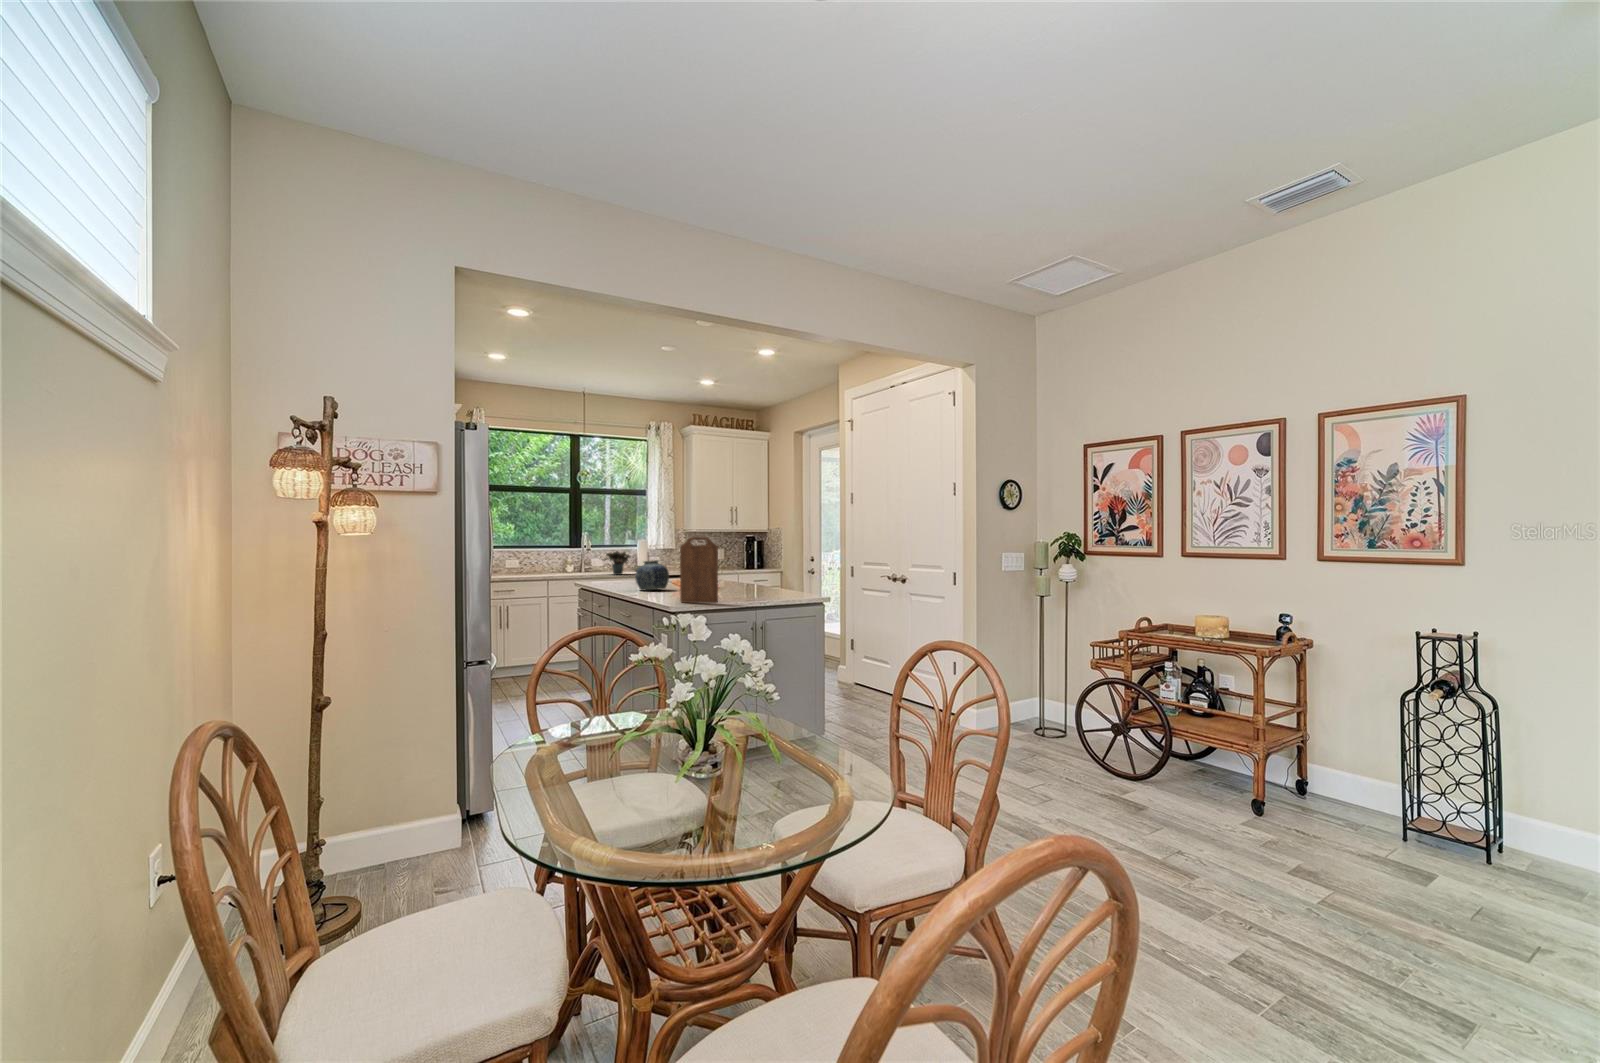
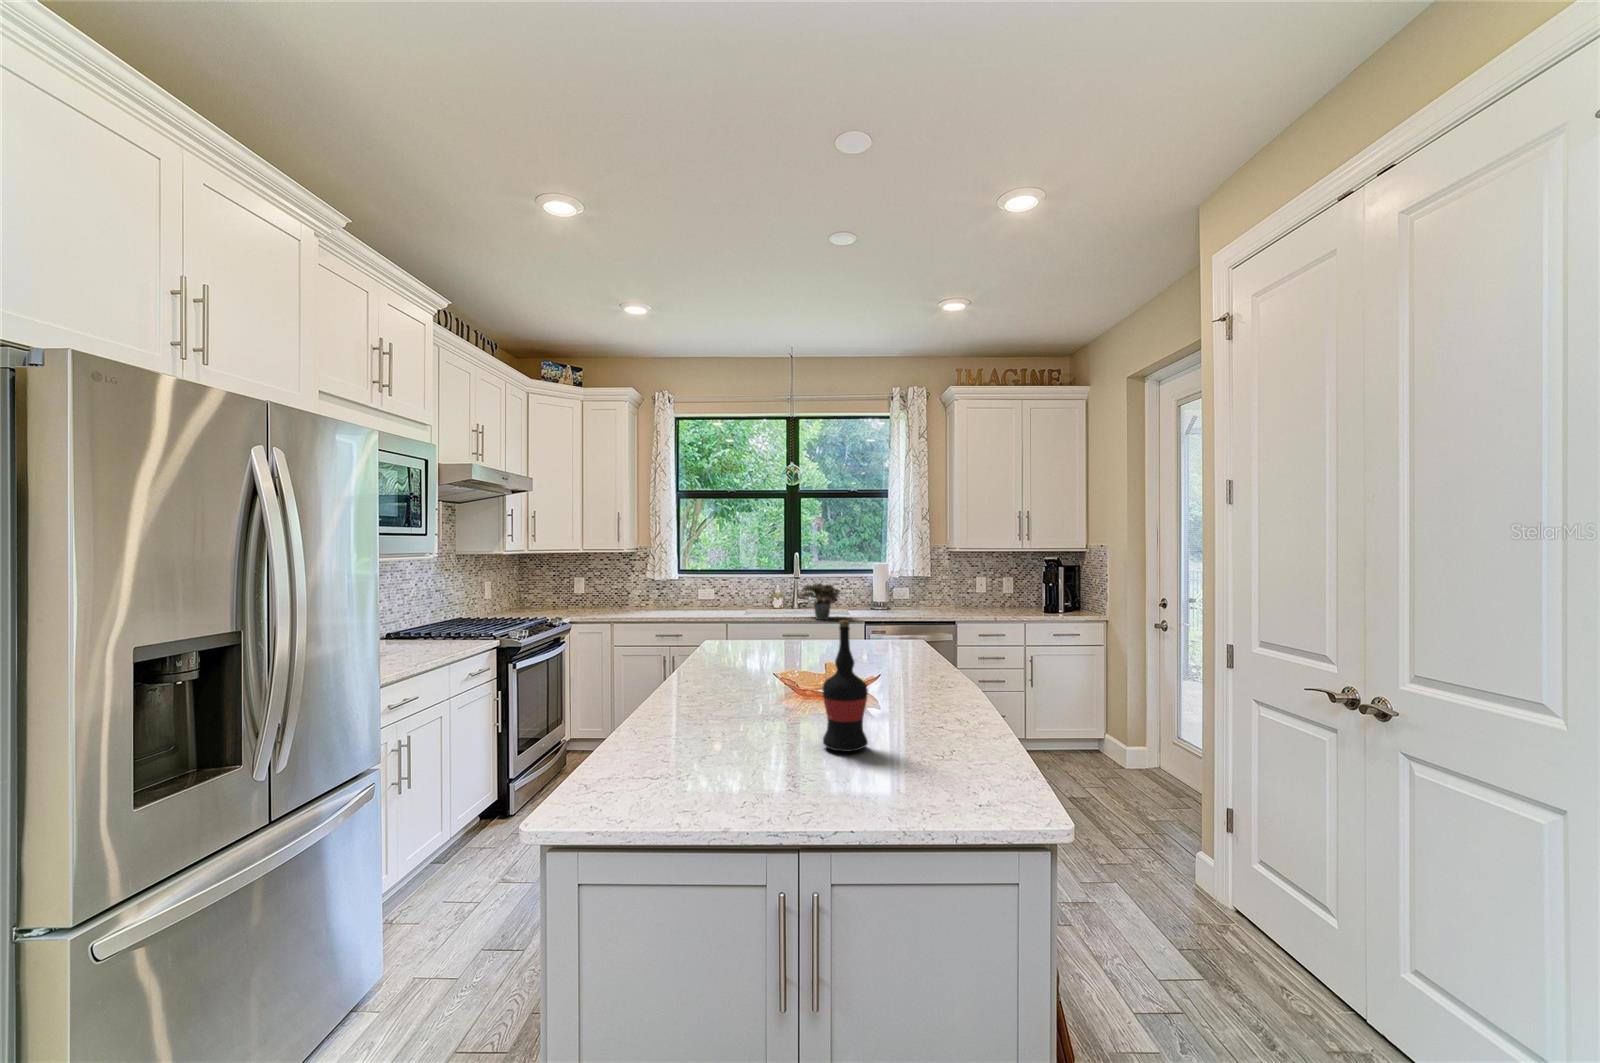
cutting board: present [680,537,718,603] -> none [632,612,715,826]
wine bottle: none [718,546,736,596] -> present [822,620,868,752]
vase: present [635,560,669,591] -> none [711,629,780,695]

